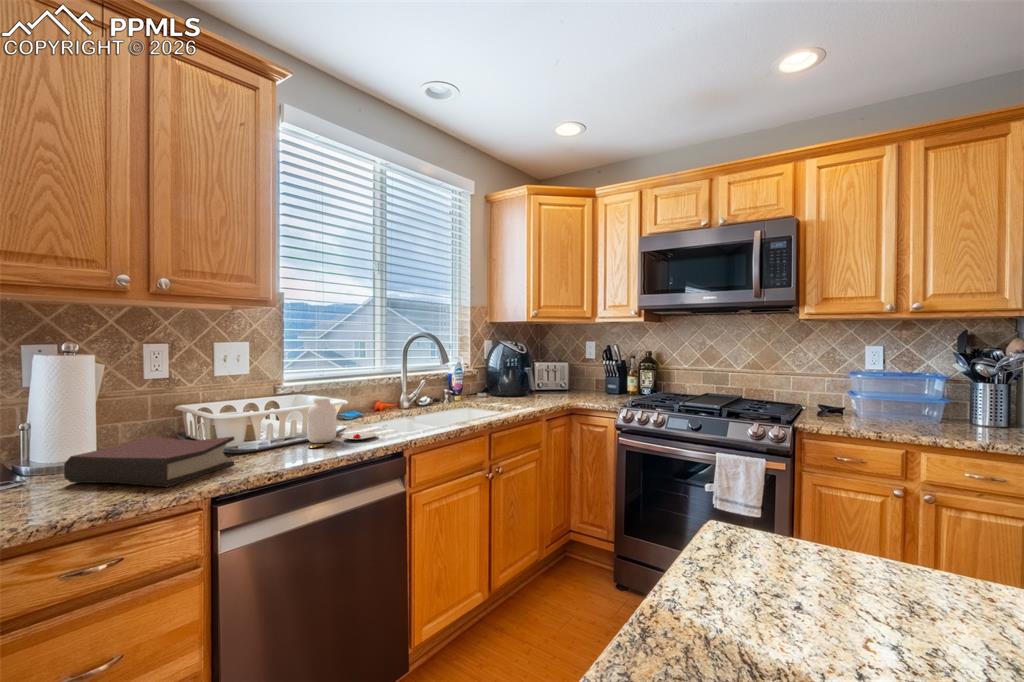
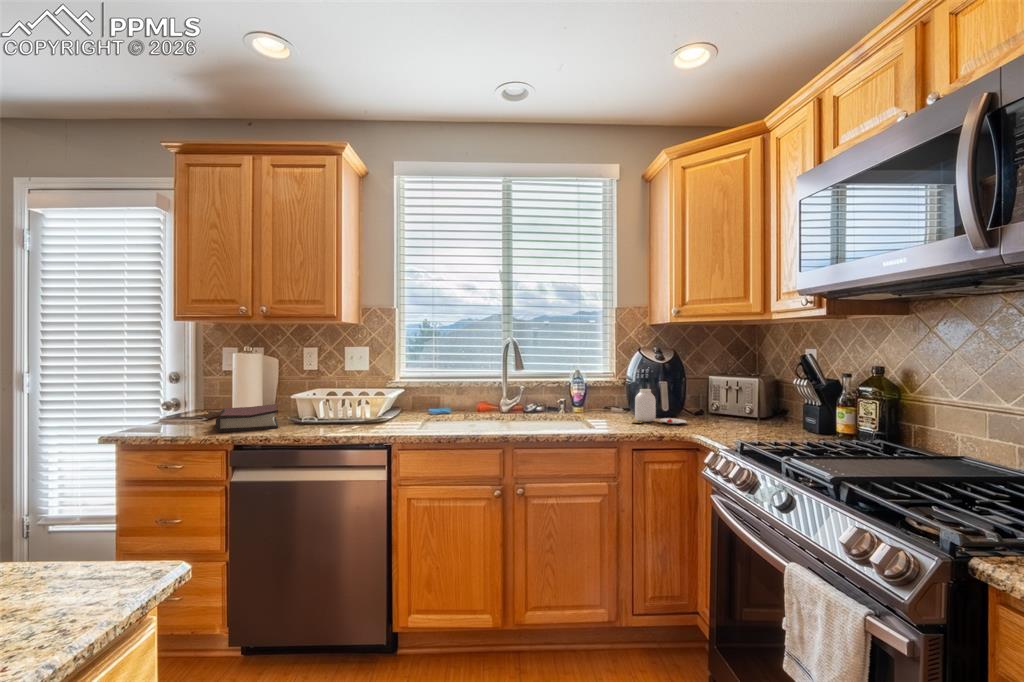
jar: present [307,398,377,448] -> present [632,389,687,424]

